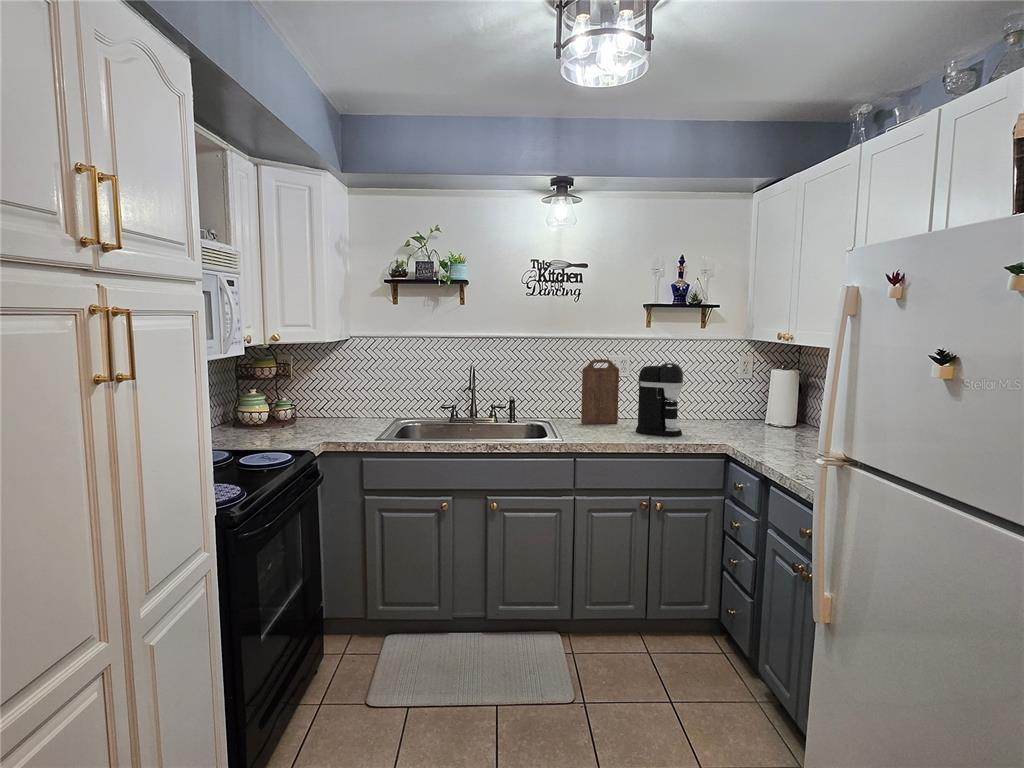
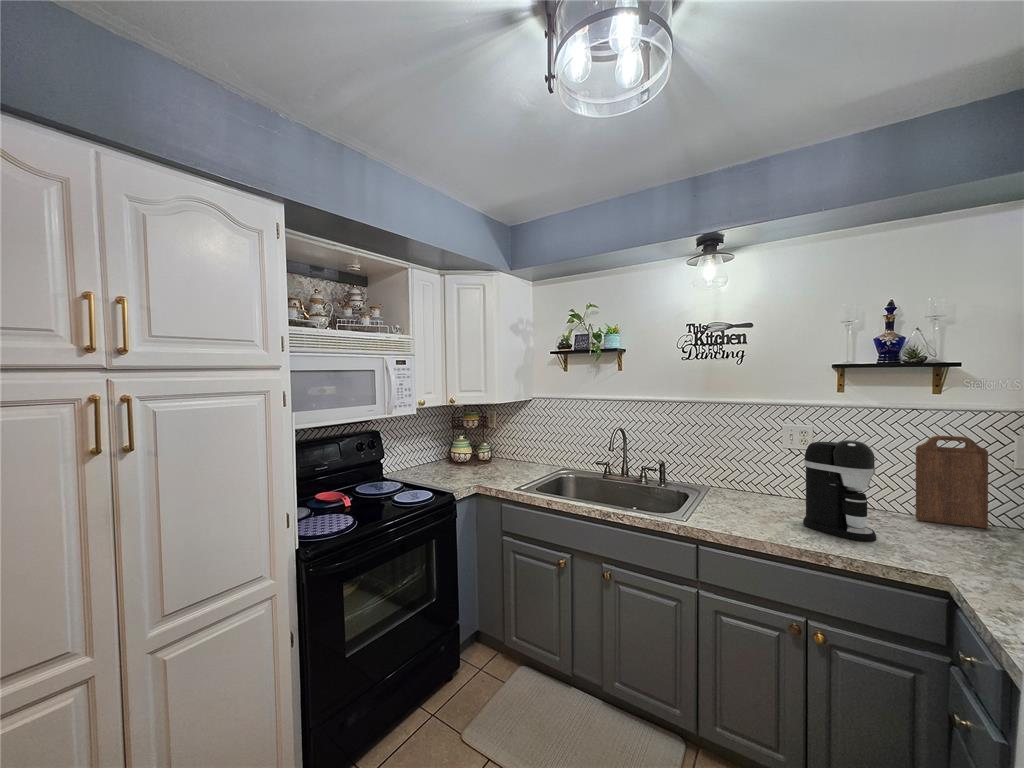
cutting board: present [581,359,619,424] -> present [916,436,988,528]

